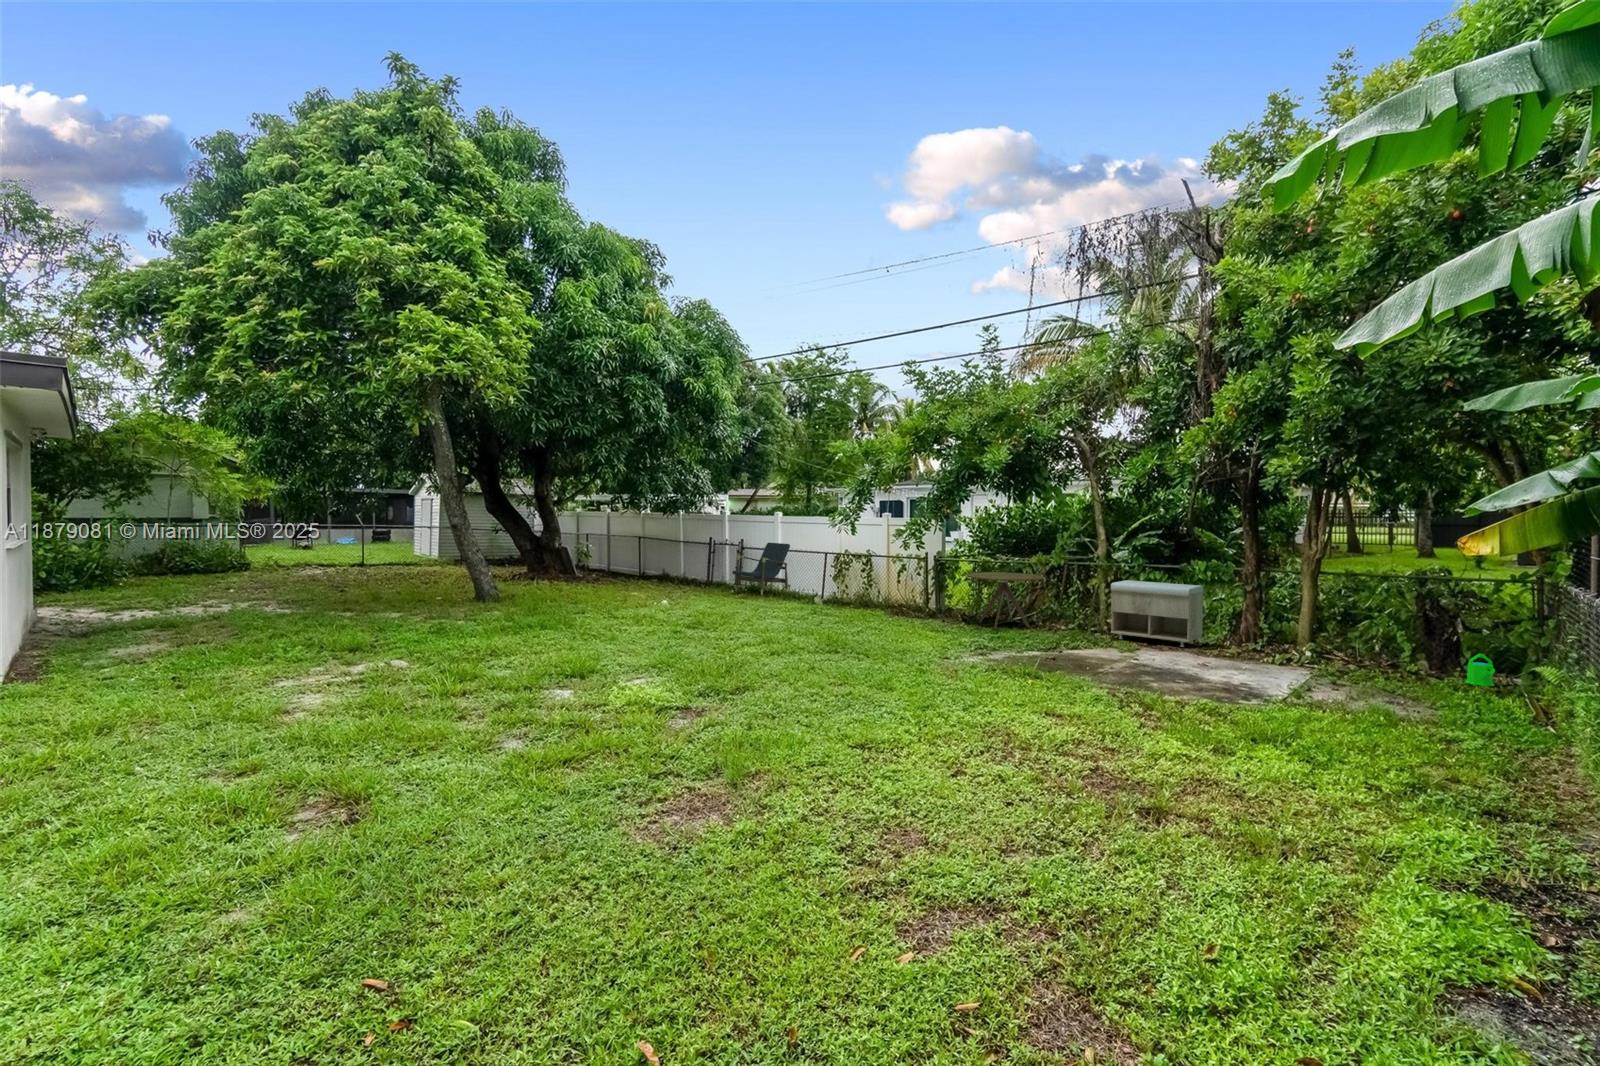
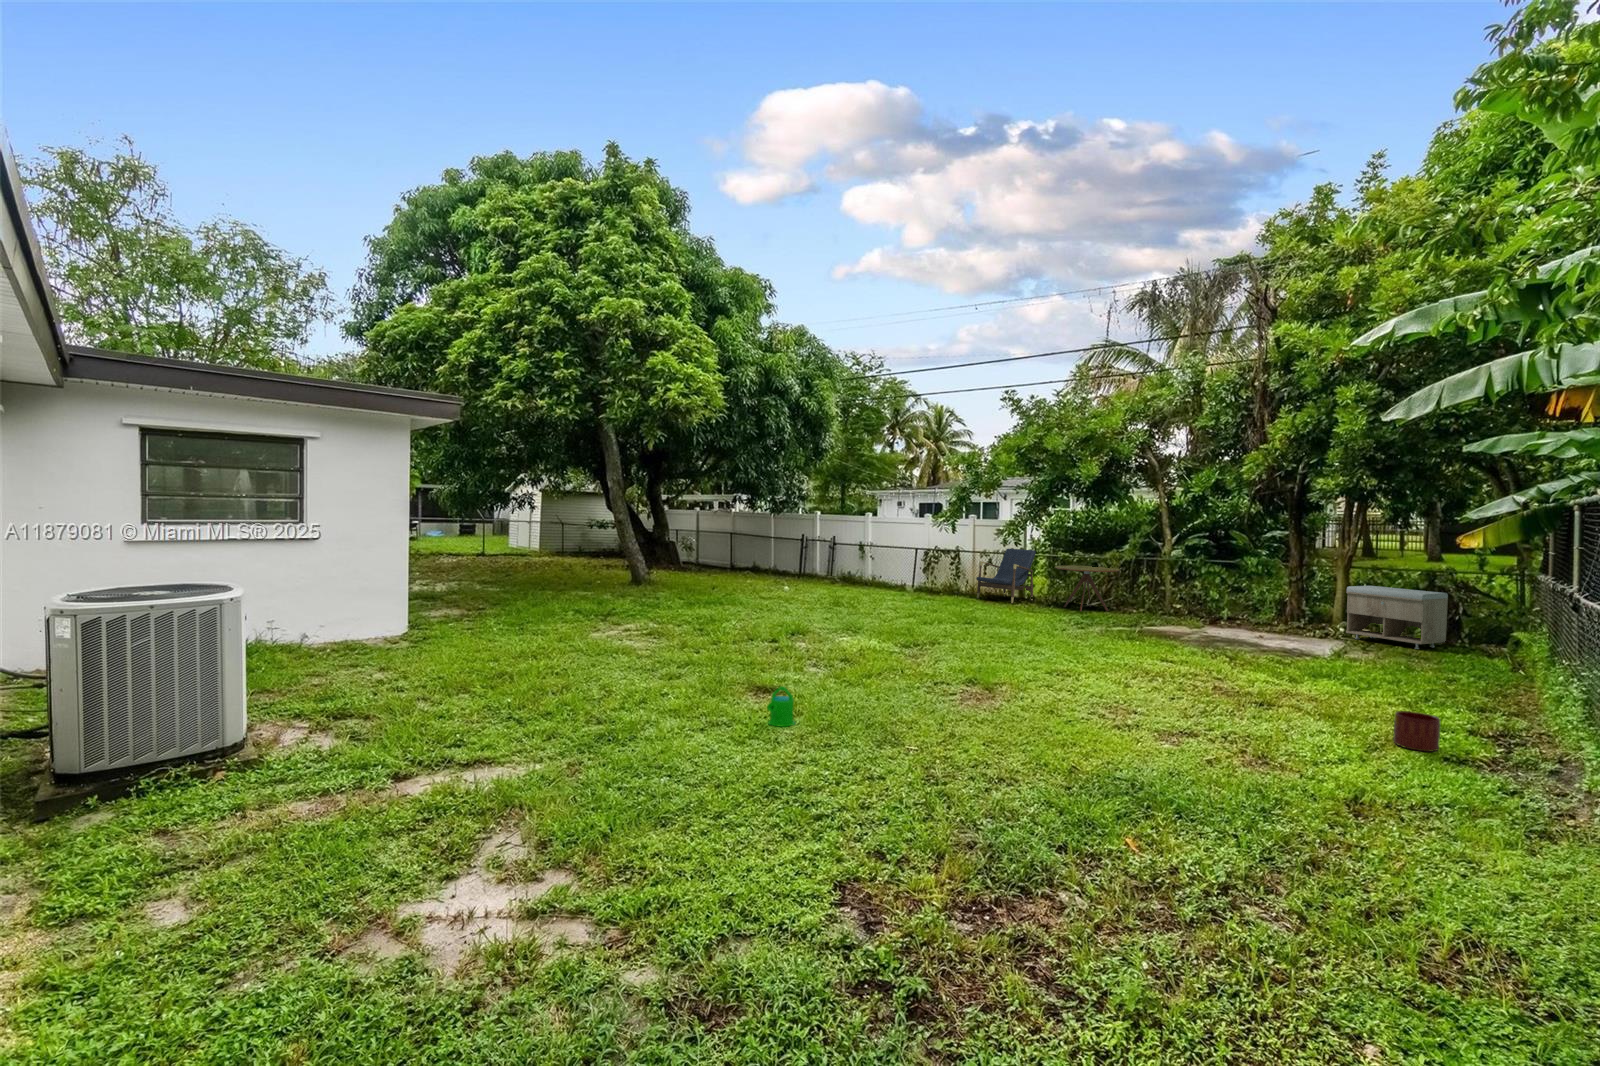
lounge chair: present [732,543,790,595] -> present [976,549,1036,603]
storage bench: present [1111,580,1203,647] -> present [1346,586,1448,649]
watering can: present [1465,654,1495,686] -> present [767,686,795,727]
planter: none [1356,841,1437,923] -> present [1393,711,1440,752]

